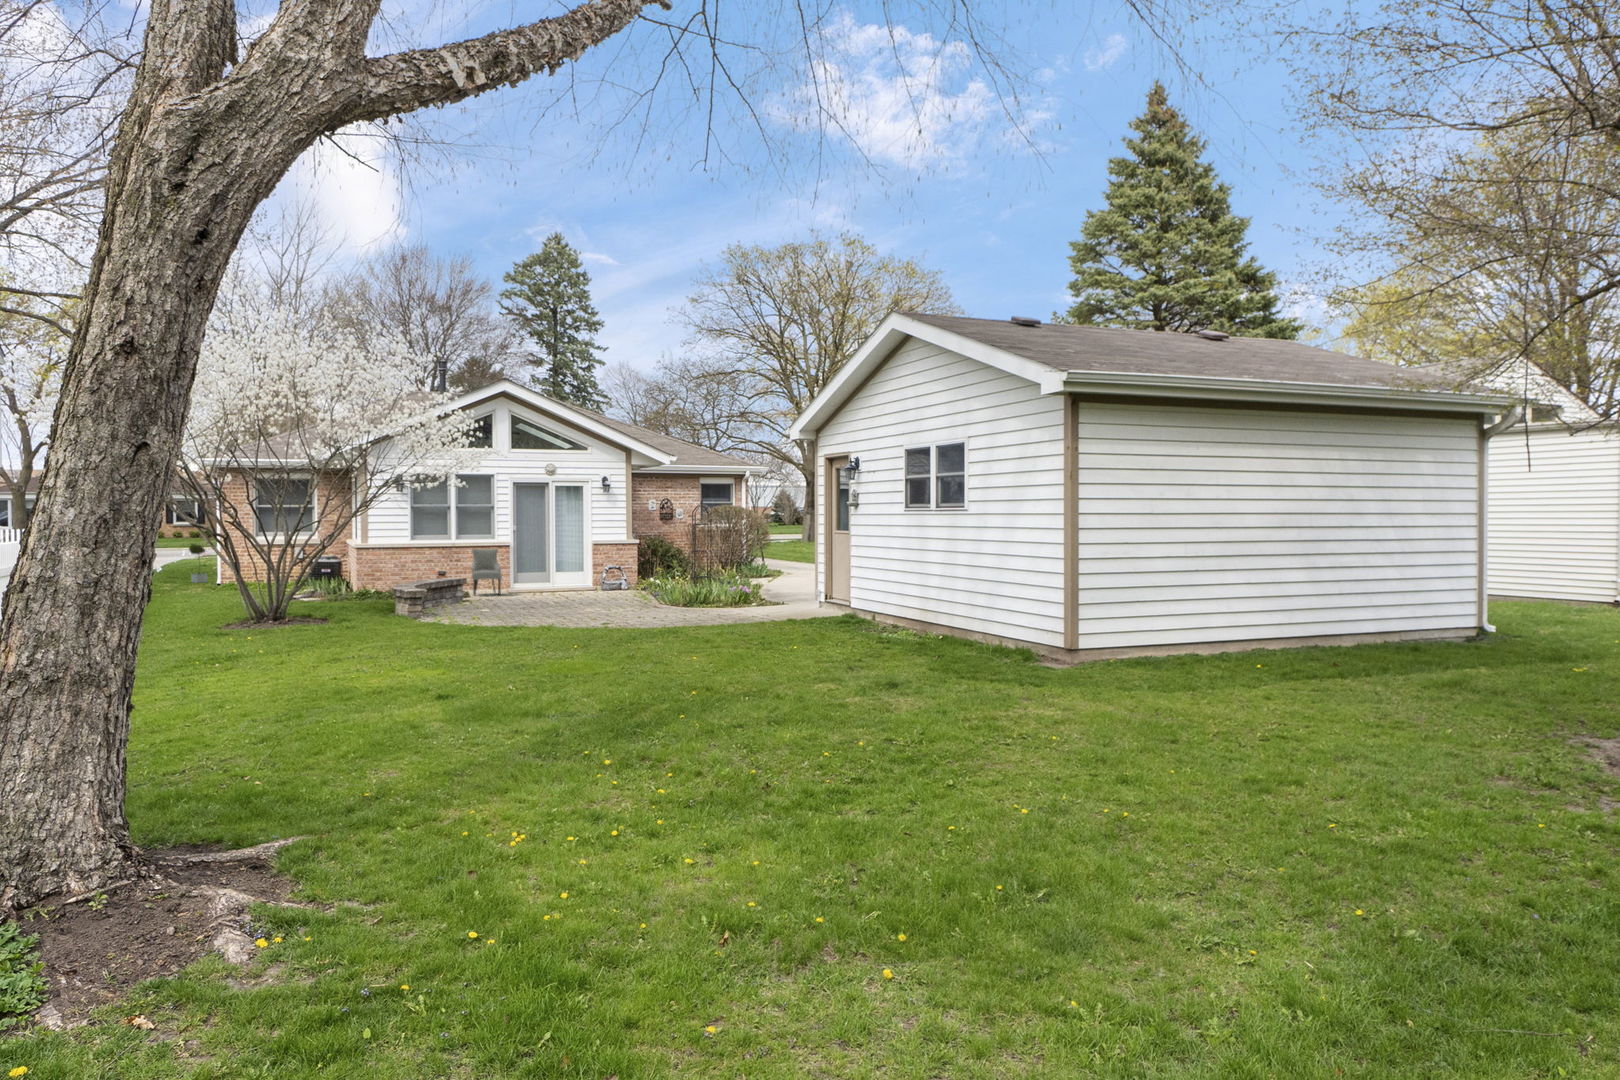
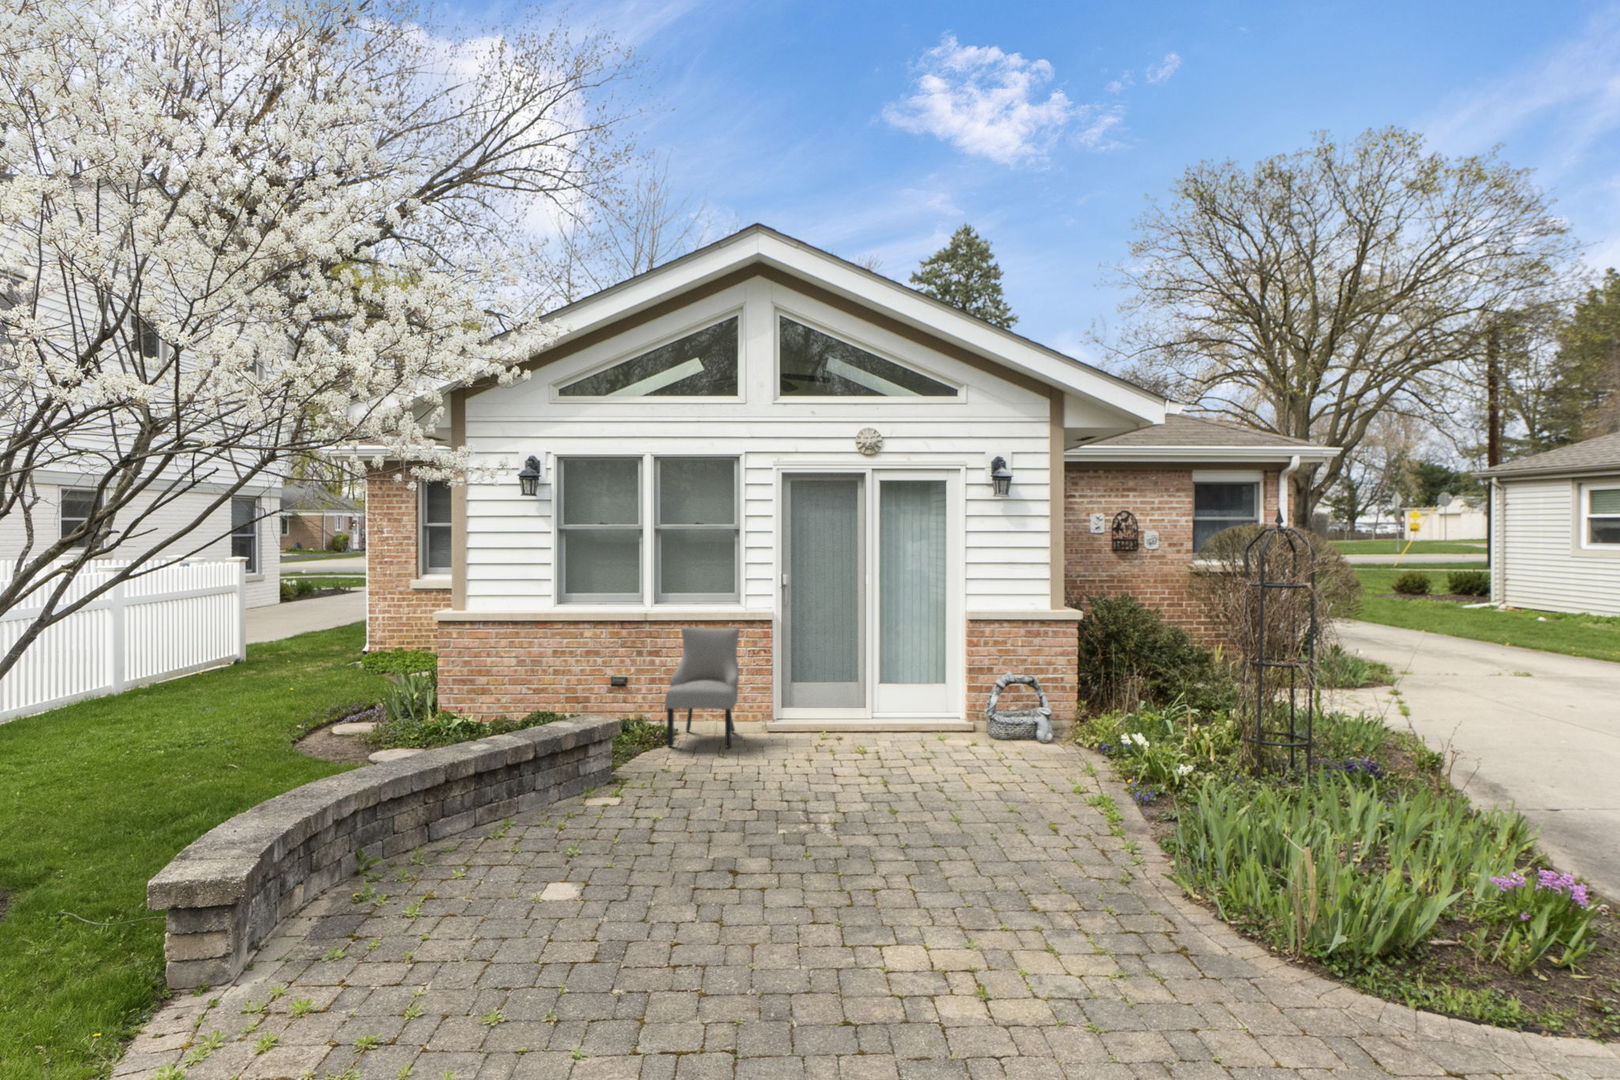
potted tree: present [189,544,208,583] -> none [338,590,368,654]

